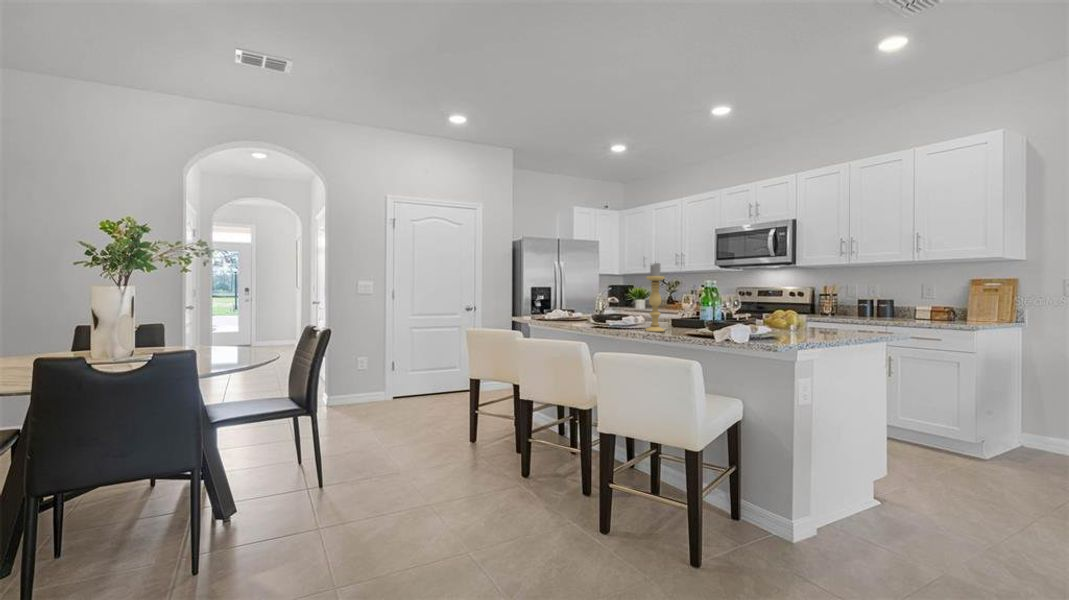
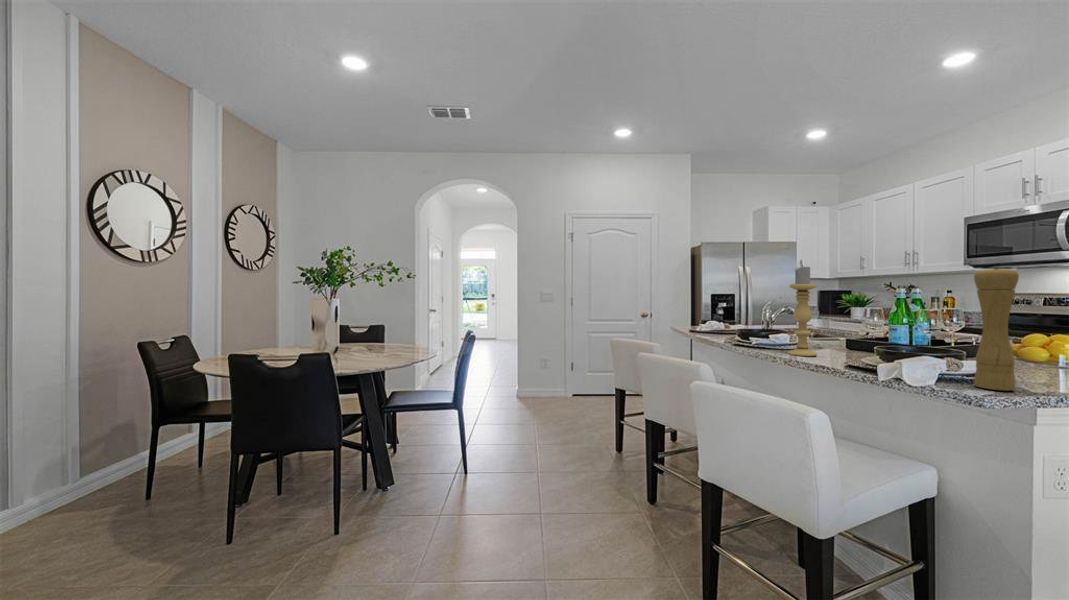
pepper mill: none [769,267,790,341] -> present [974,267,1019,391]

